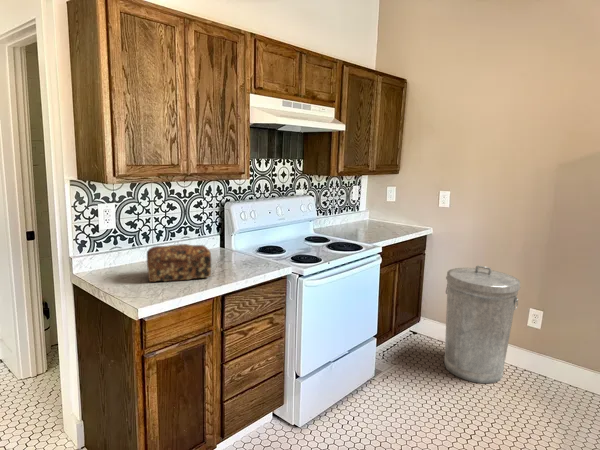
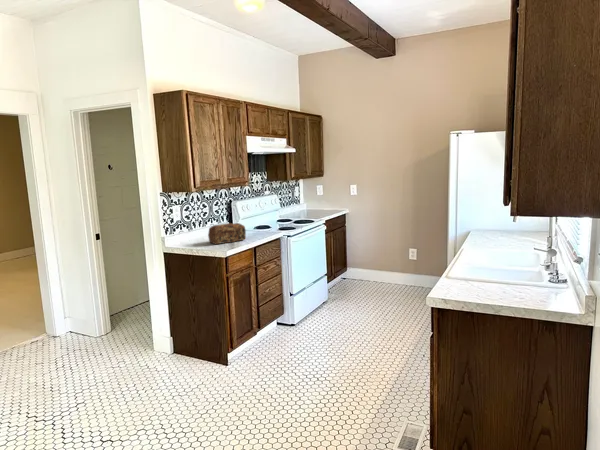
trash can: present [444,266,520,383] -> none [362,226,403,295]

